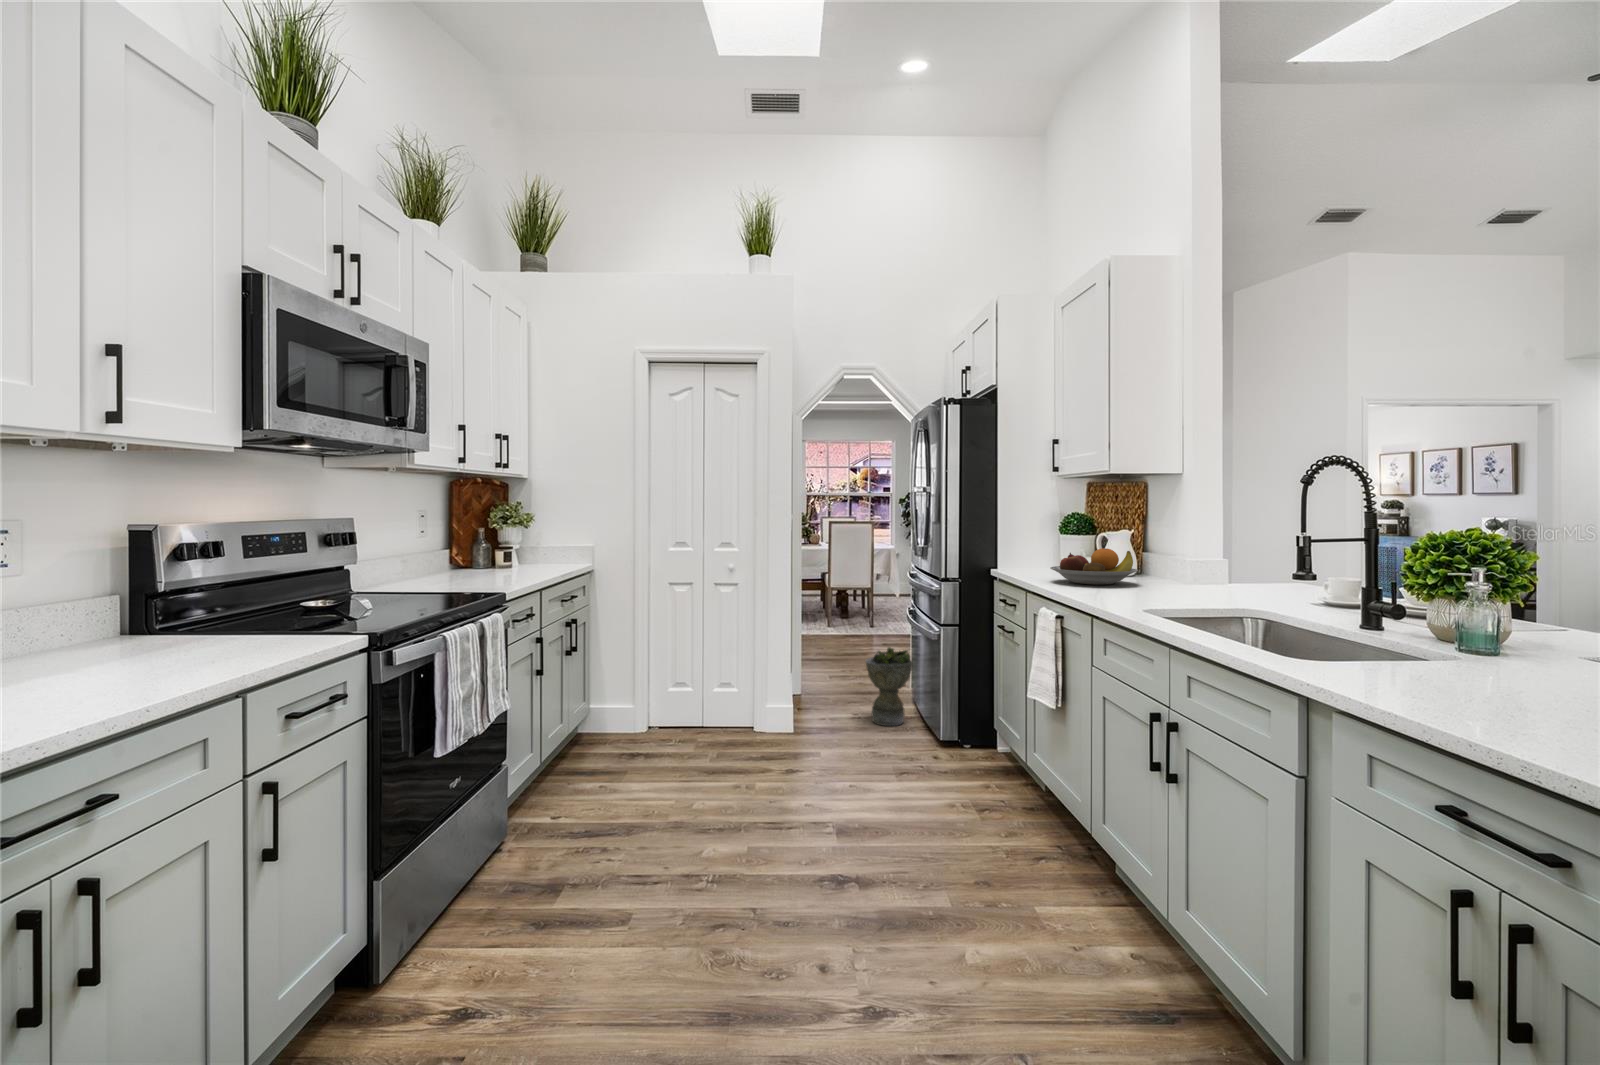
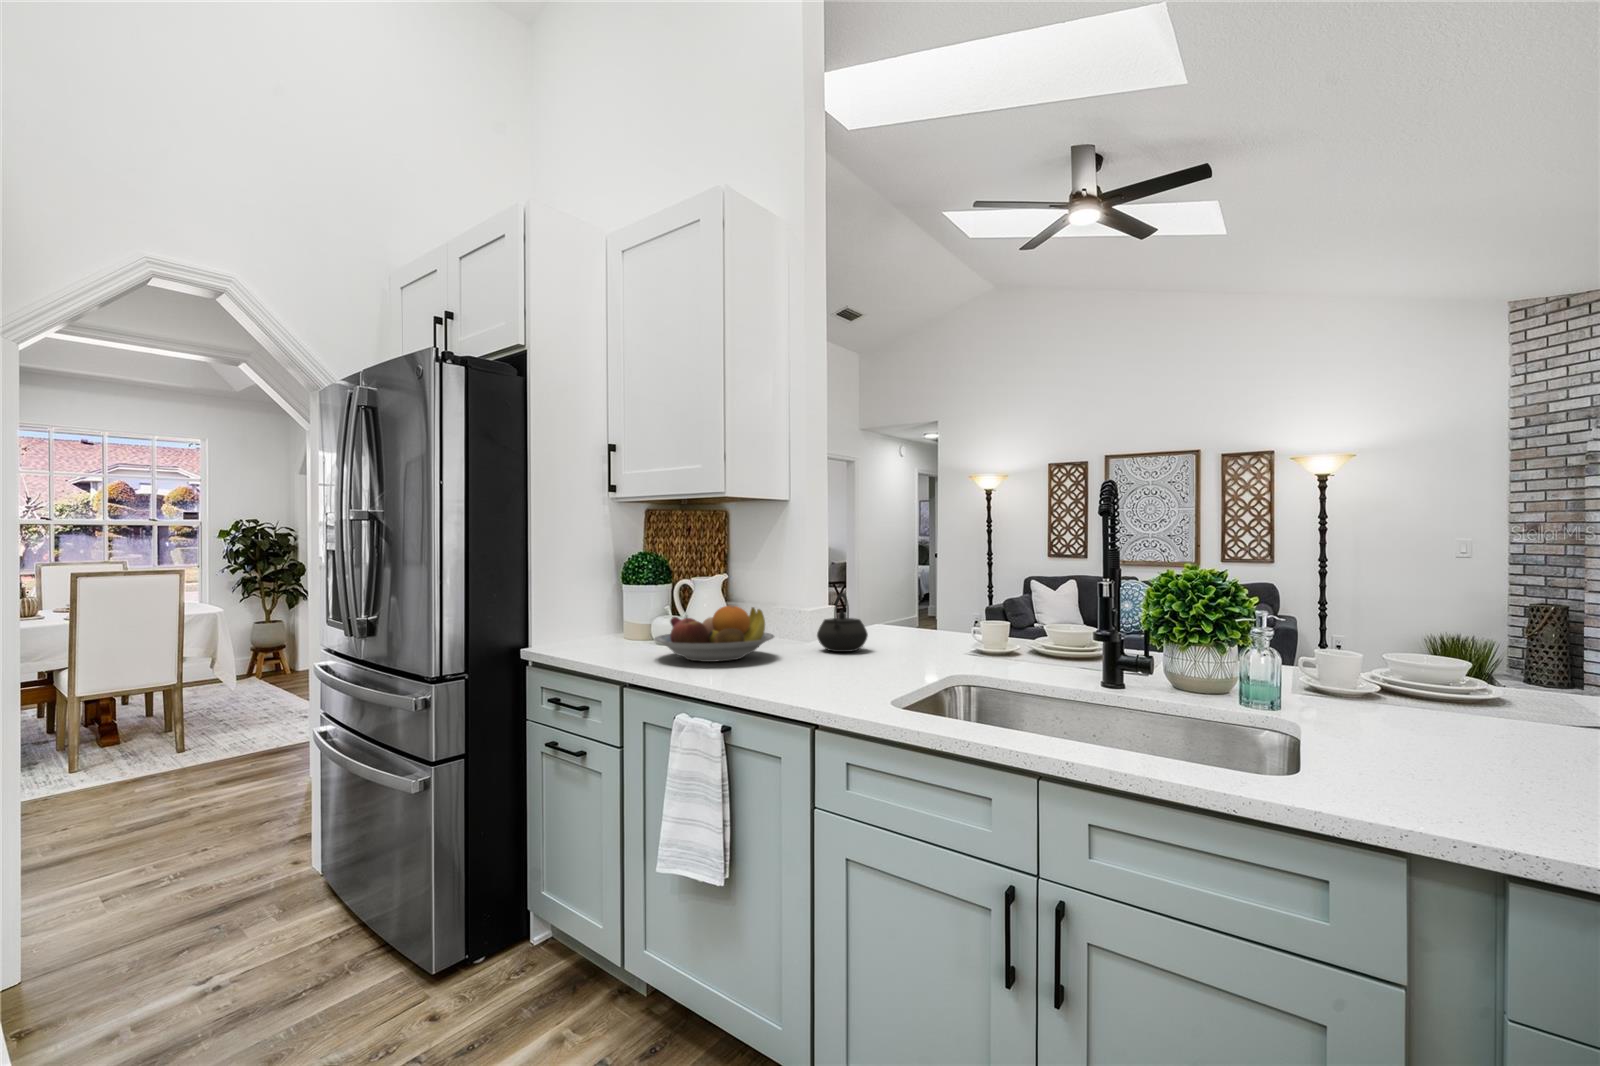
kettle: none [1180,544,1225,589] -> present [817,593,868,652]
planter: present [866,647,913,726] -> none [240,810,352,982]

